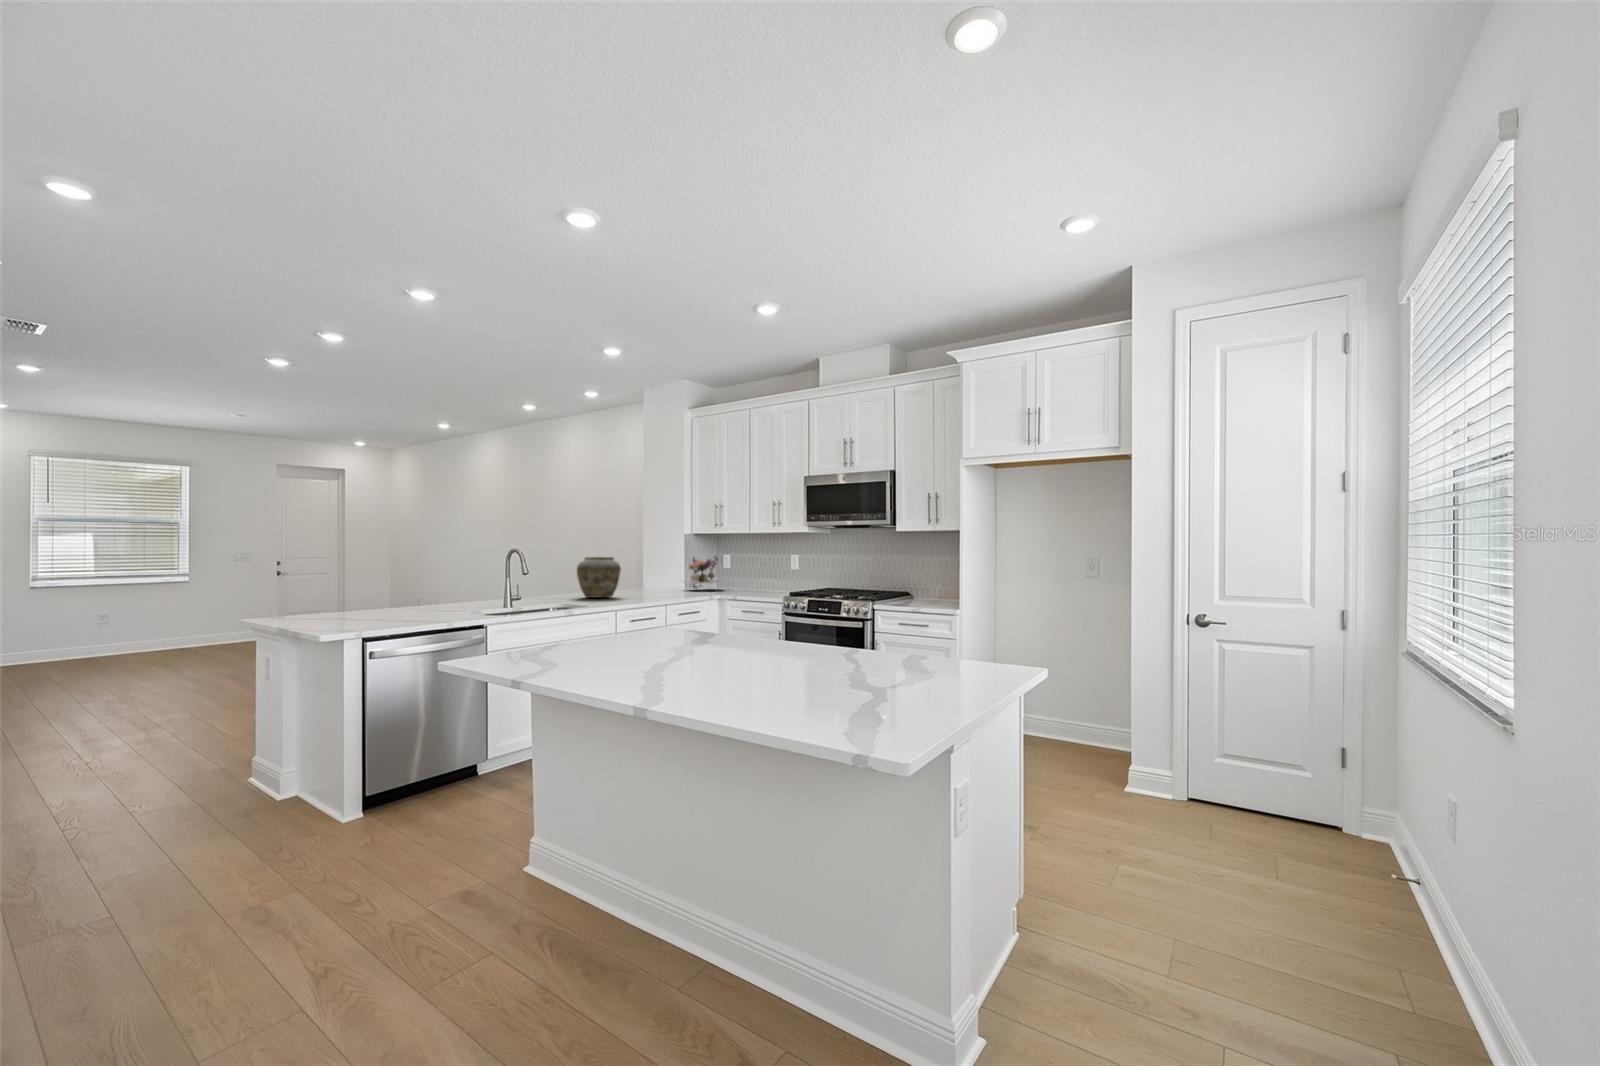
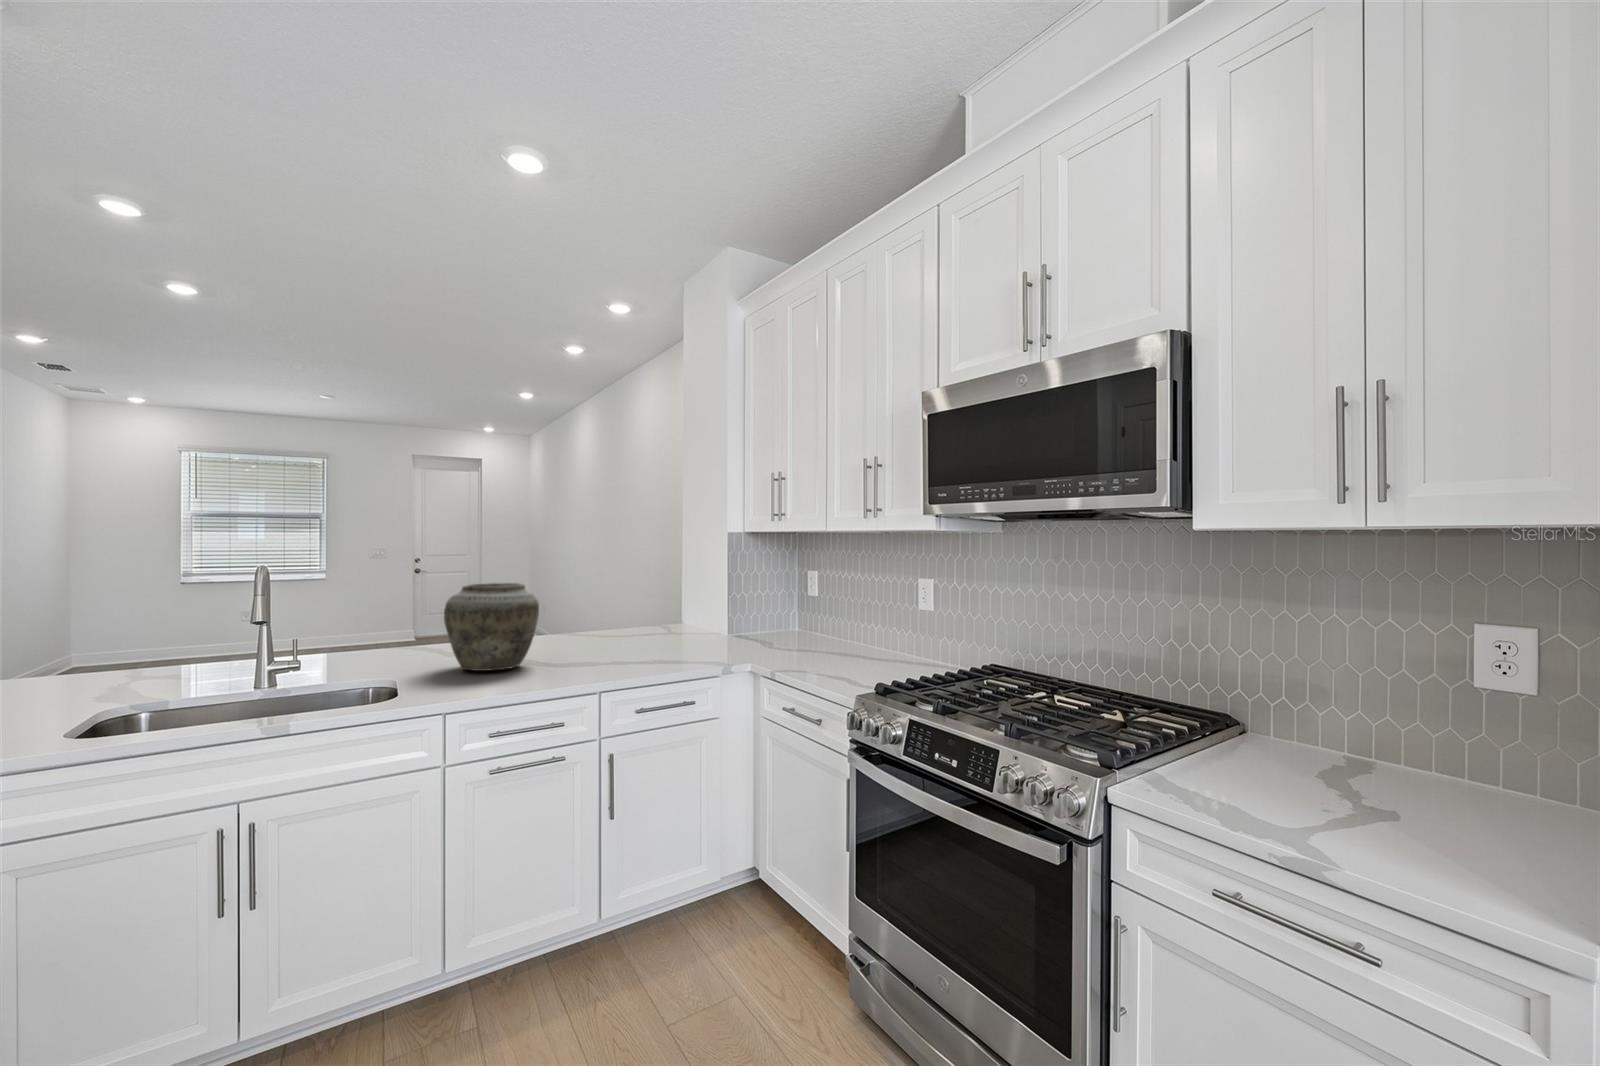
flower arrangement: present [688,556,721,588] -> none [716,571,806,642]

